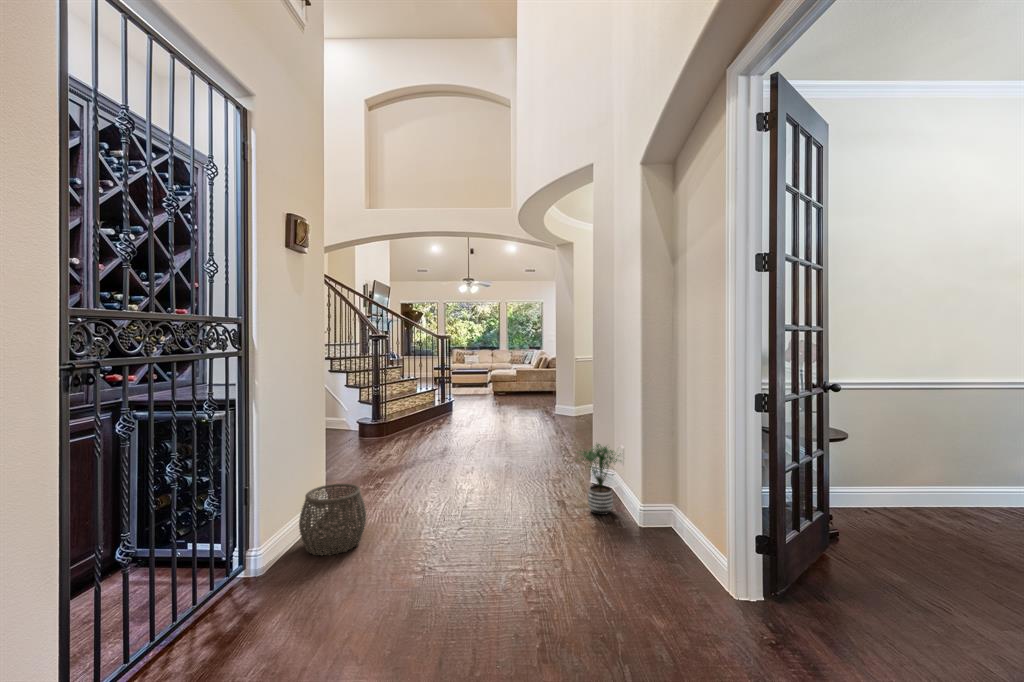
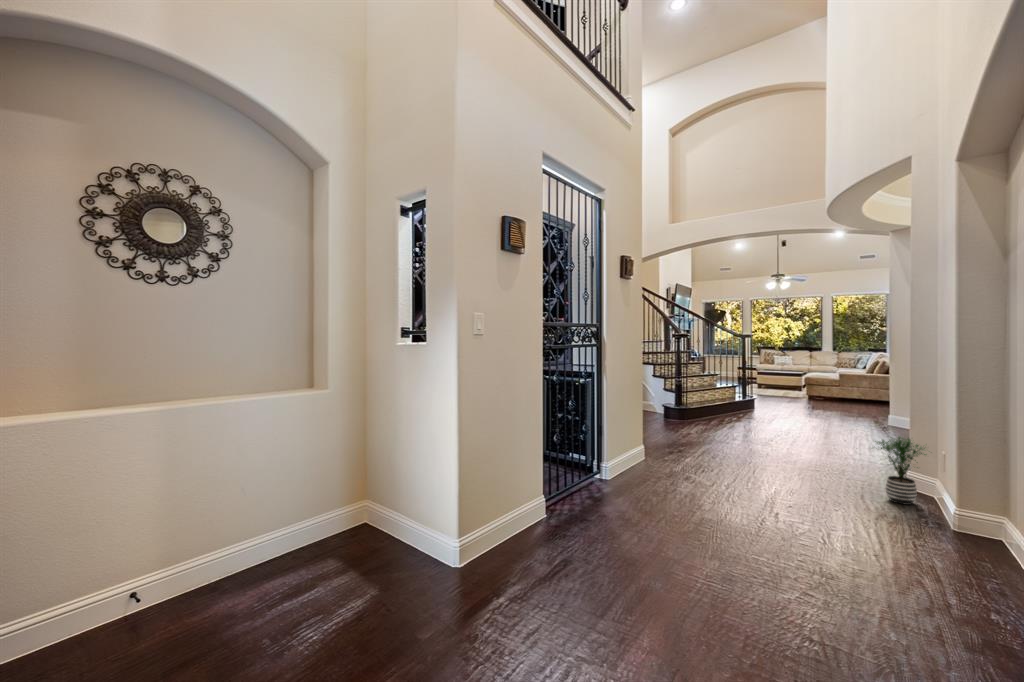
woven basket: present [299,484,366,556] -> none [628,436,673,481]

